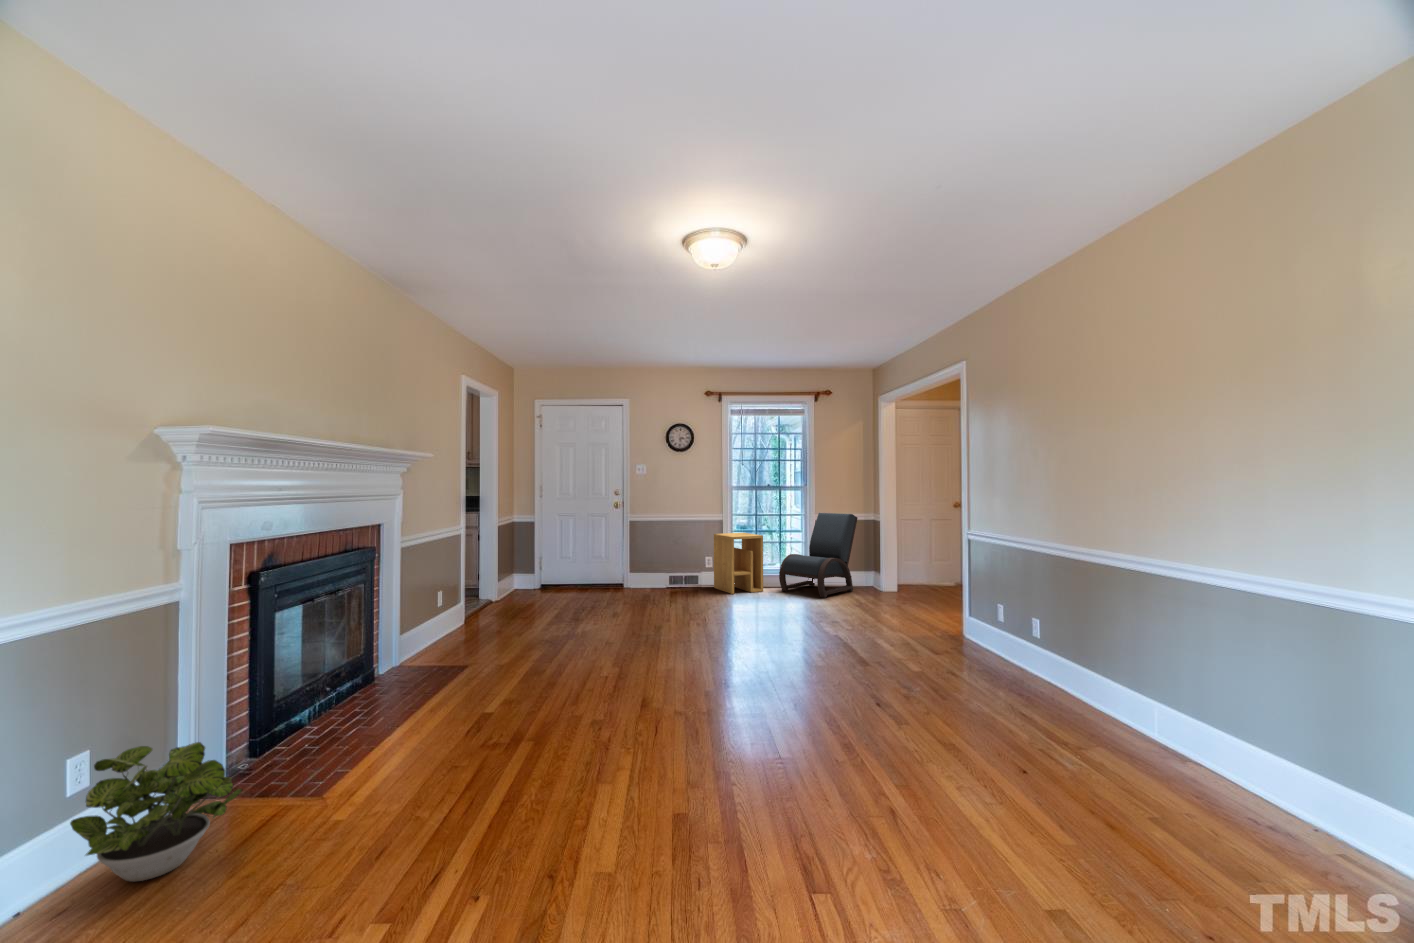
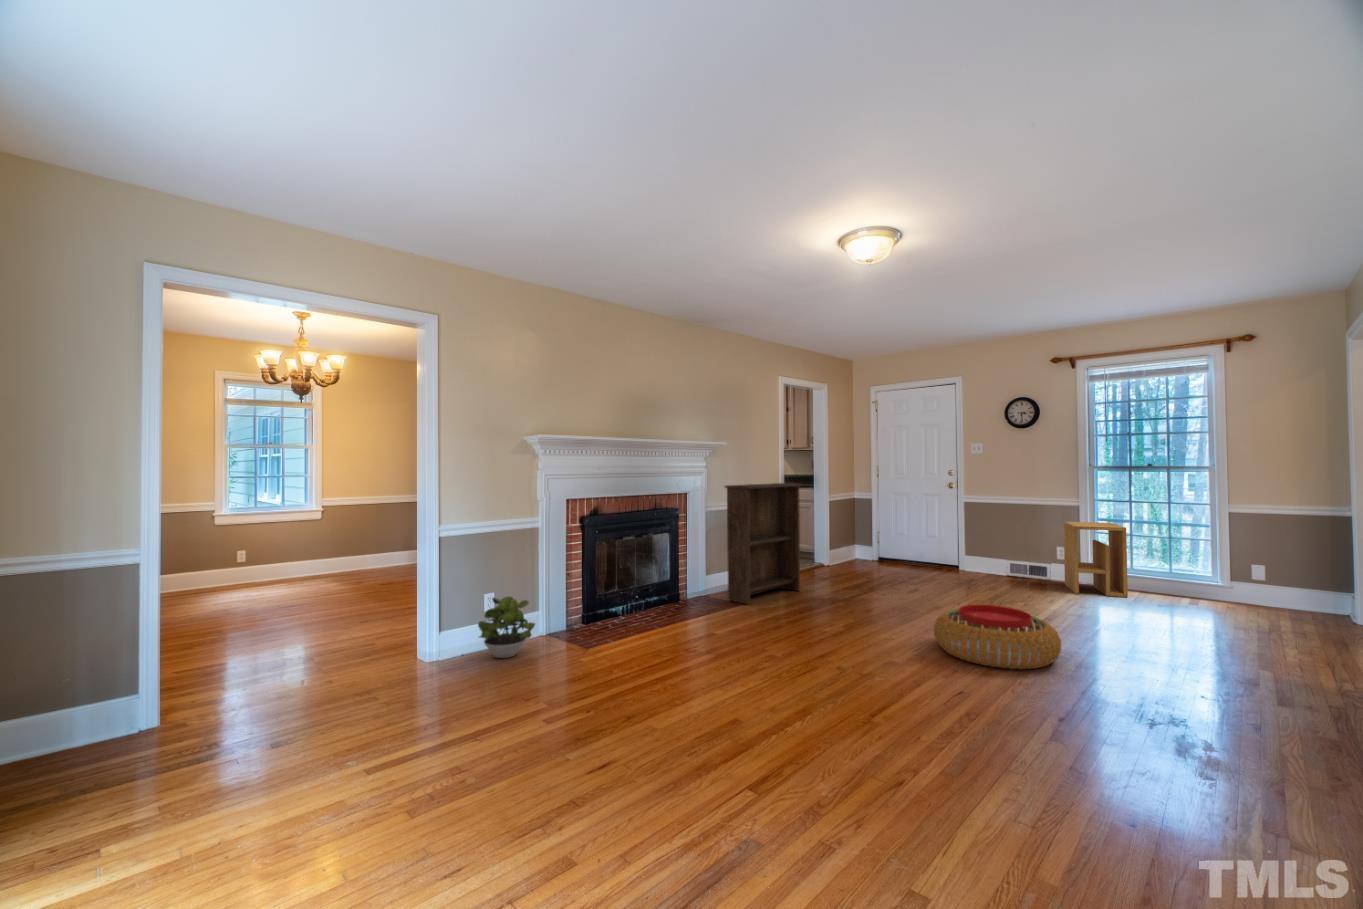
bookshelf: none [441,506,515,664] -> present [725,483,801,604]
lounge chair: present [779,513,858,598] -> none [1152,503,1309,619]
pouf: none [711,612,813,668] -> present [934,605,1061,669]

